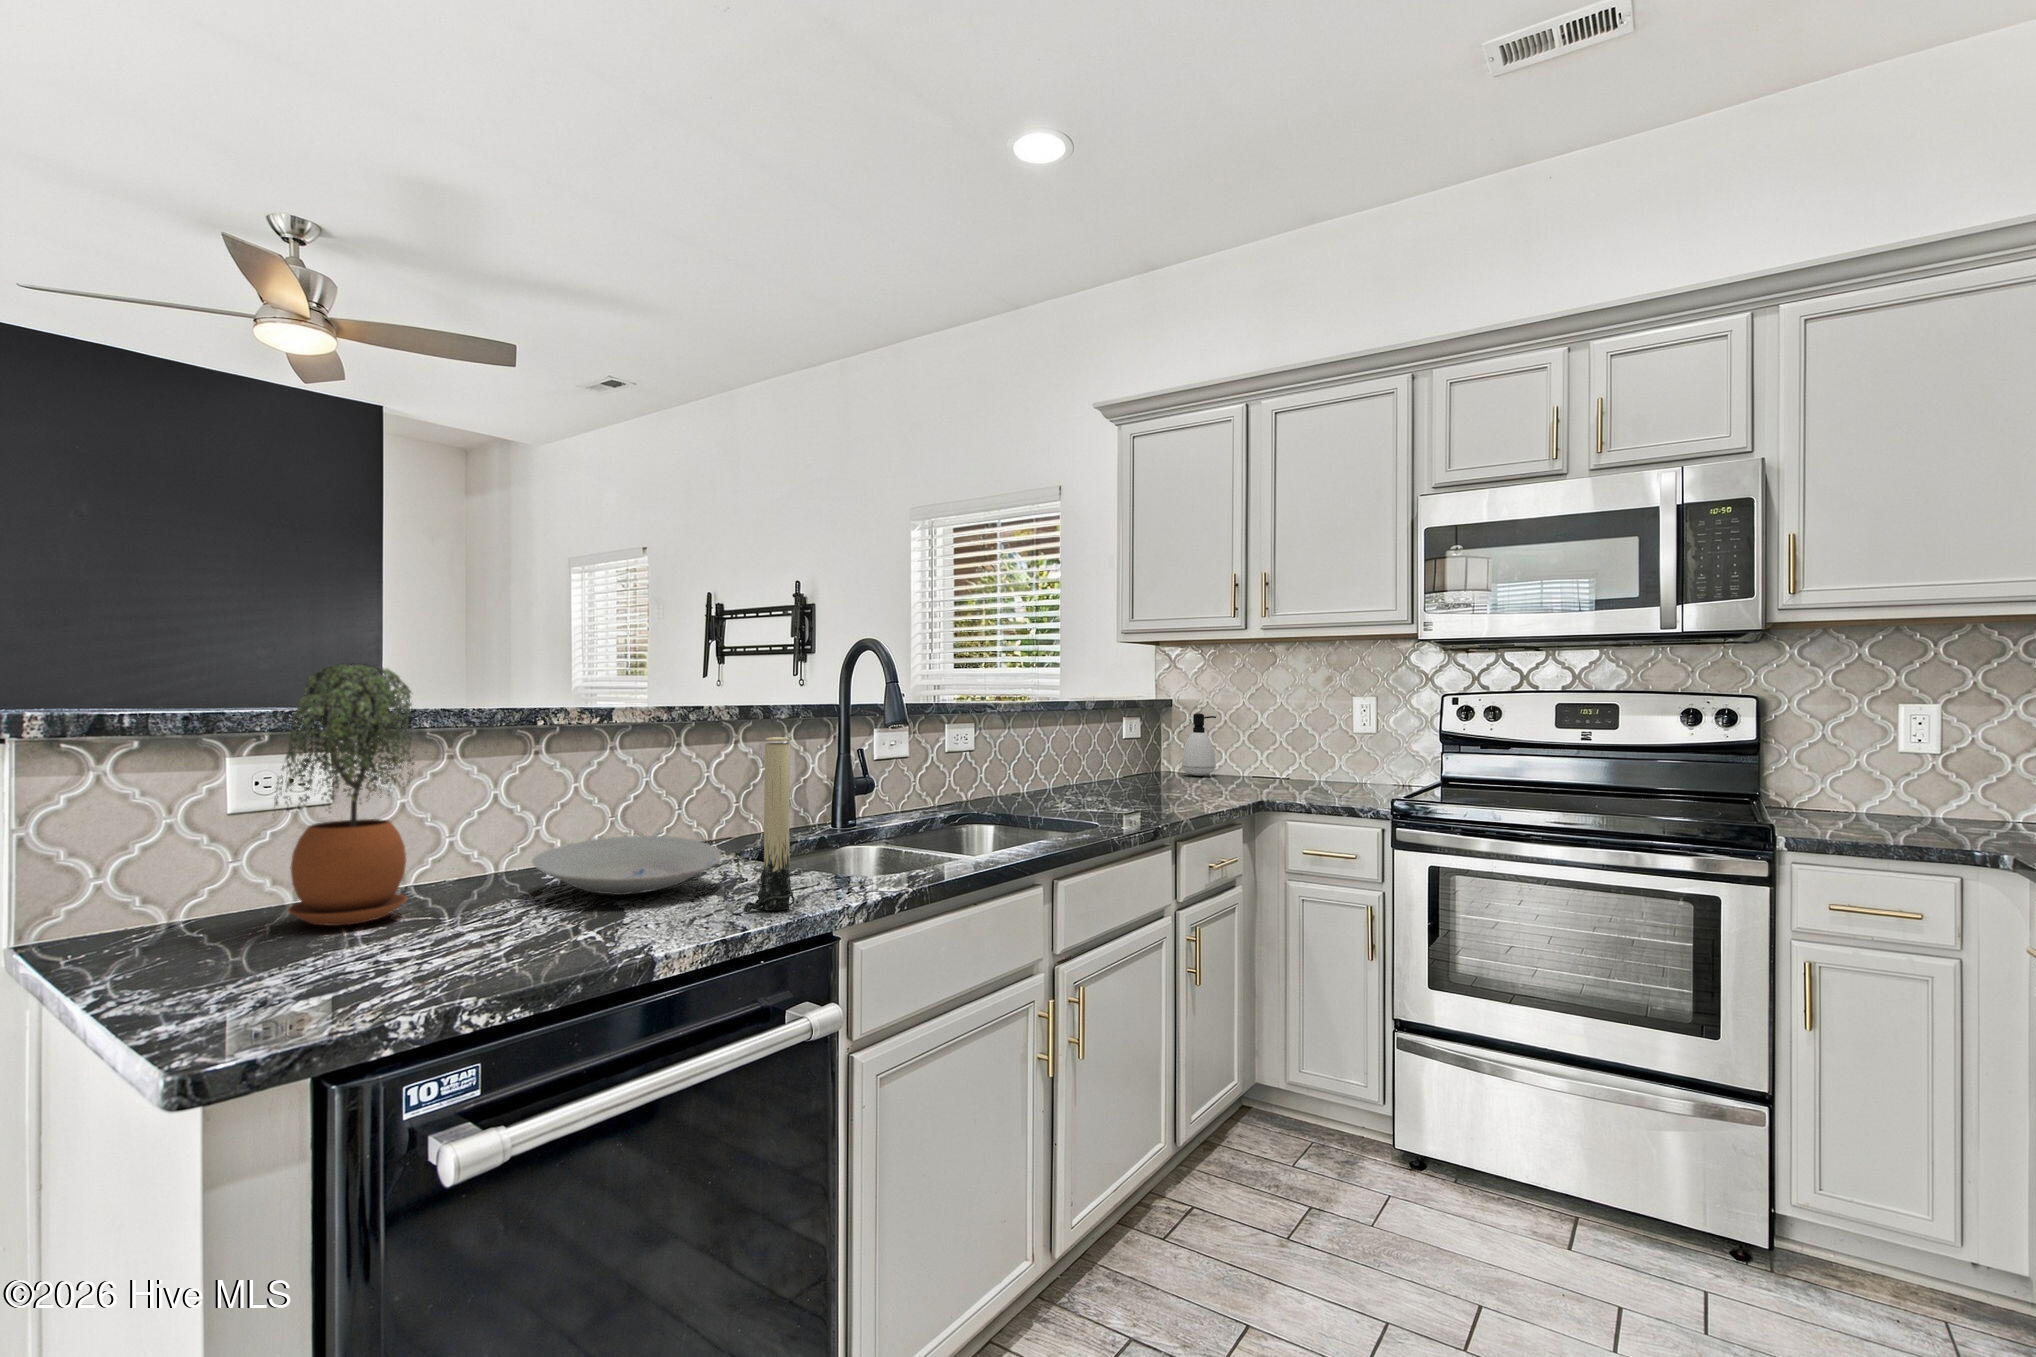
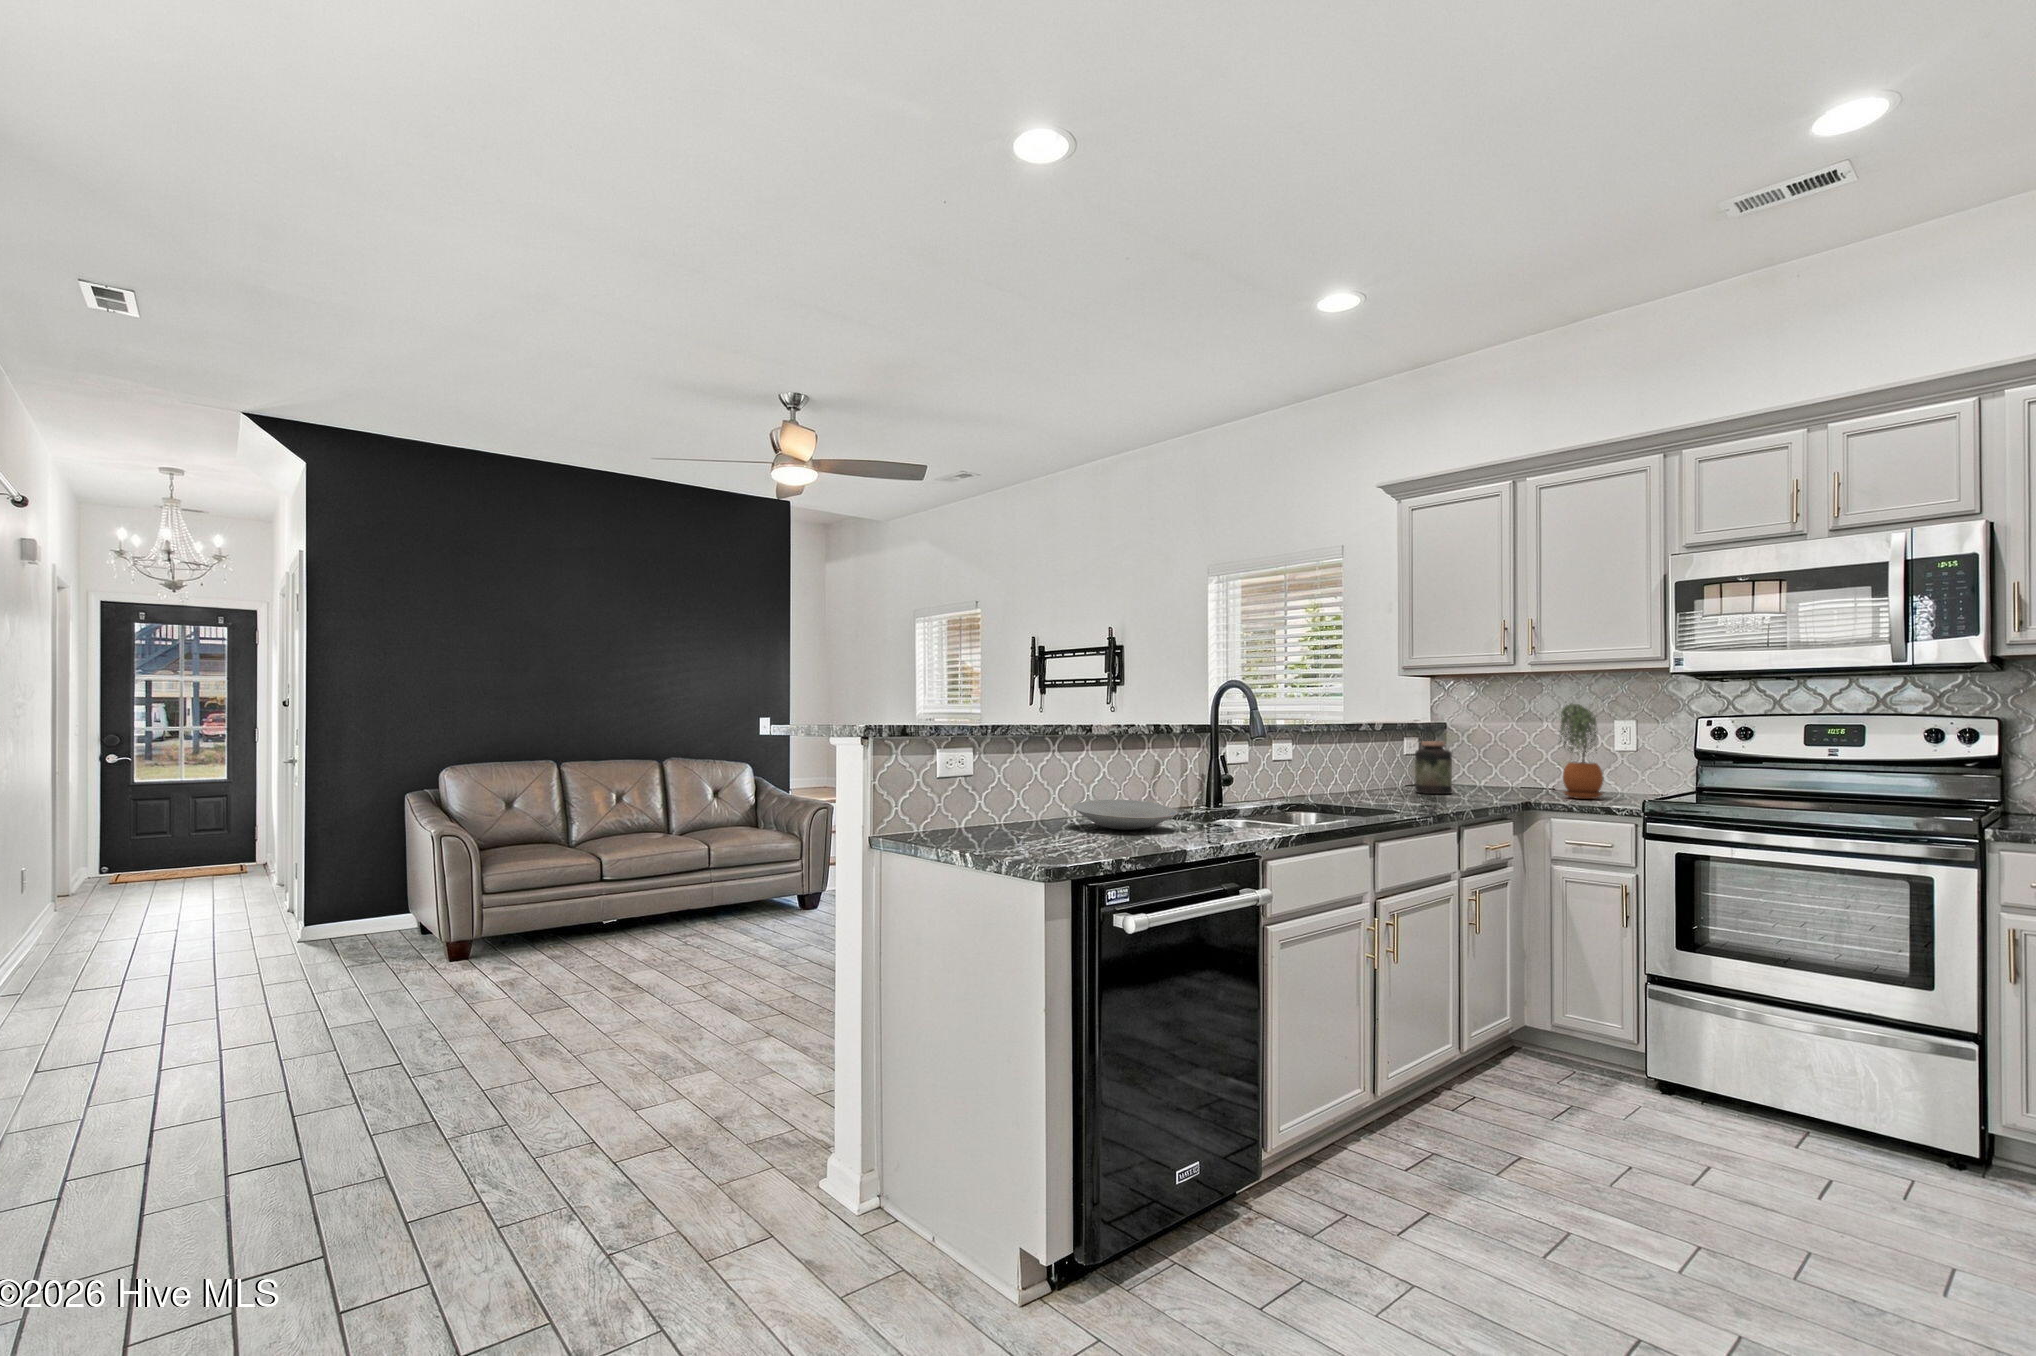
potted plant: present [273,664,414,926] -> present [1559,704,1603,799]
soap dispenser: present [1182,713,1216,776] -> none [1457,734,1487,786]
jar: none [1130,724,1173,791] -> present [1415,741,1452,794]
candle: present [744,737,795,912] -> none [1207,737,1234,838]

